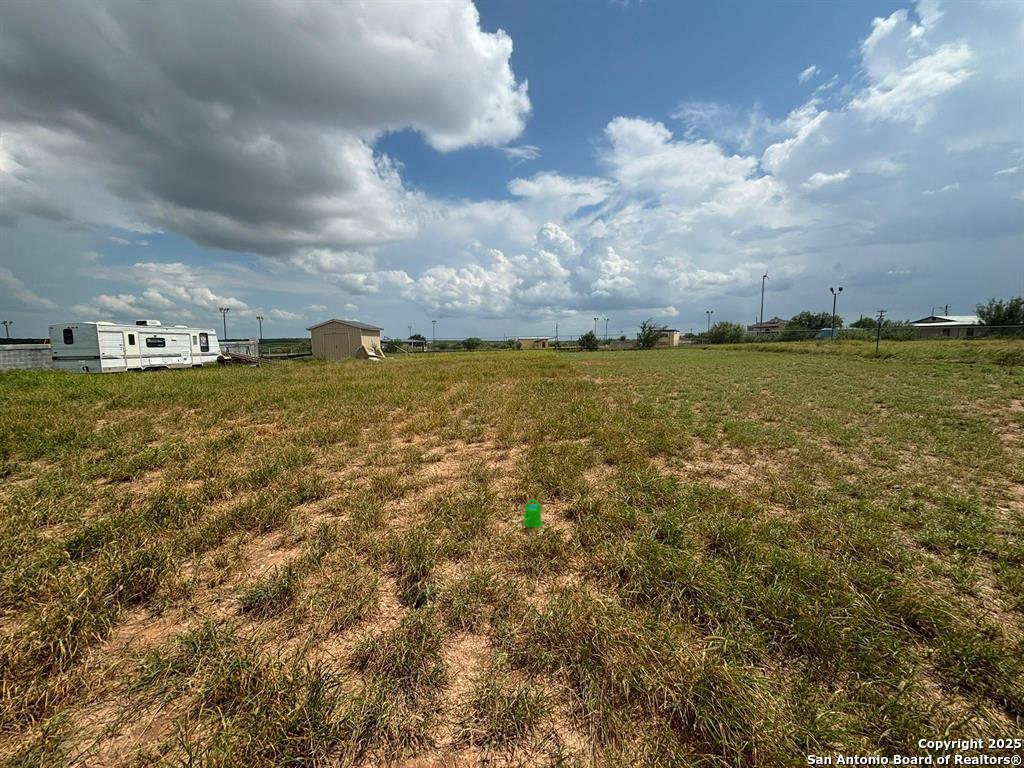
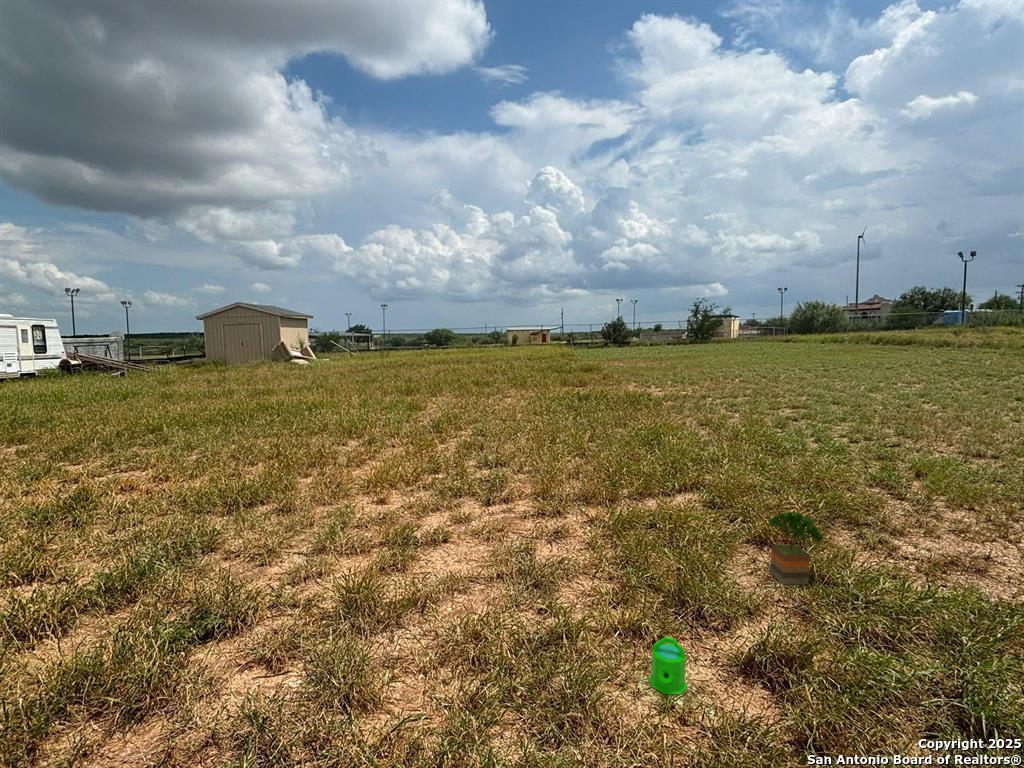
potted tree: none [614,443,644,484] -> present [768,512,824,585]

